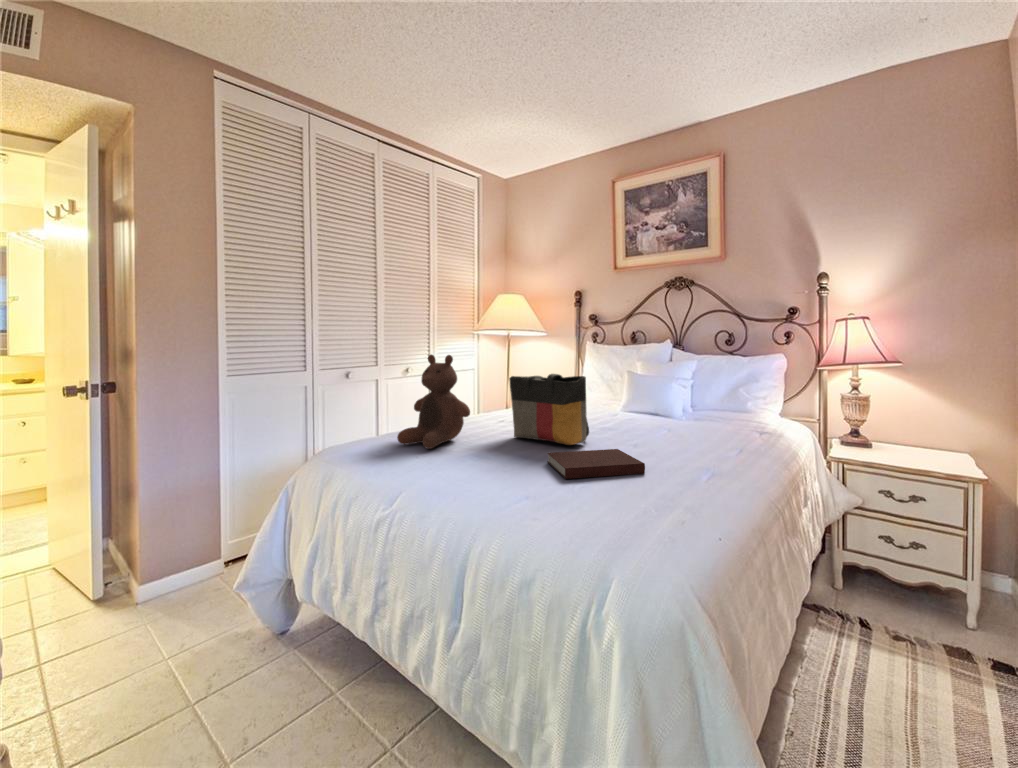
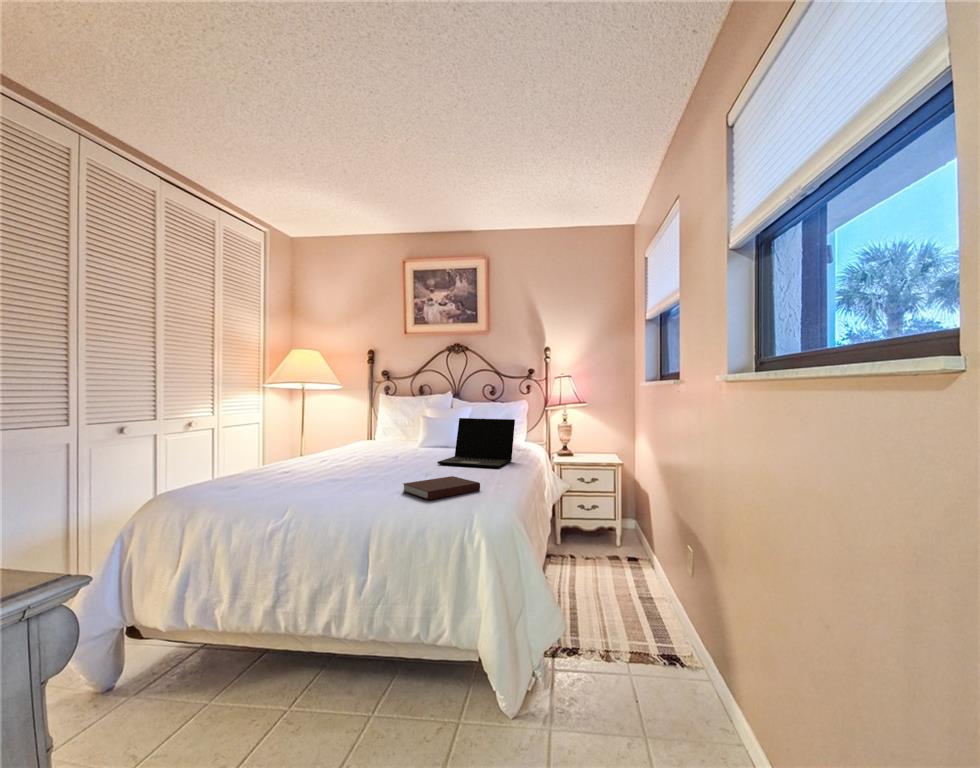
stuffed bear: present [397,355,470,449] -> none [243,404,319,493]
laptop: none [620,372,733,441] -> present [437,418,515,468]
tote bag: present [509,374,589,445] -> none [351,420,422,478]

